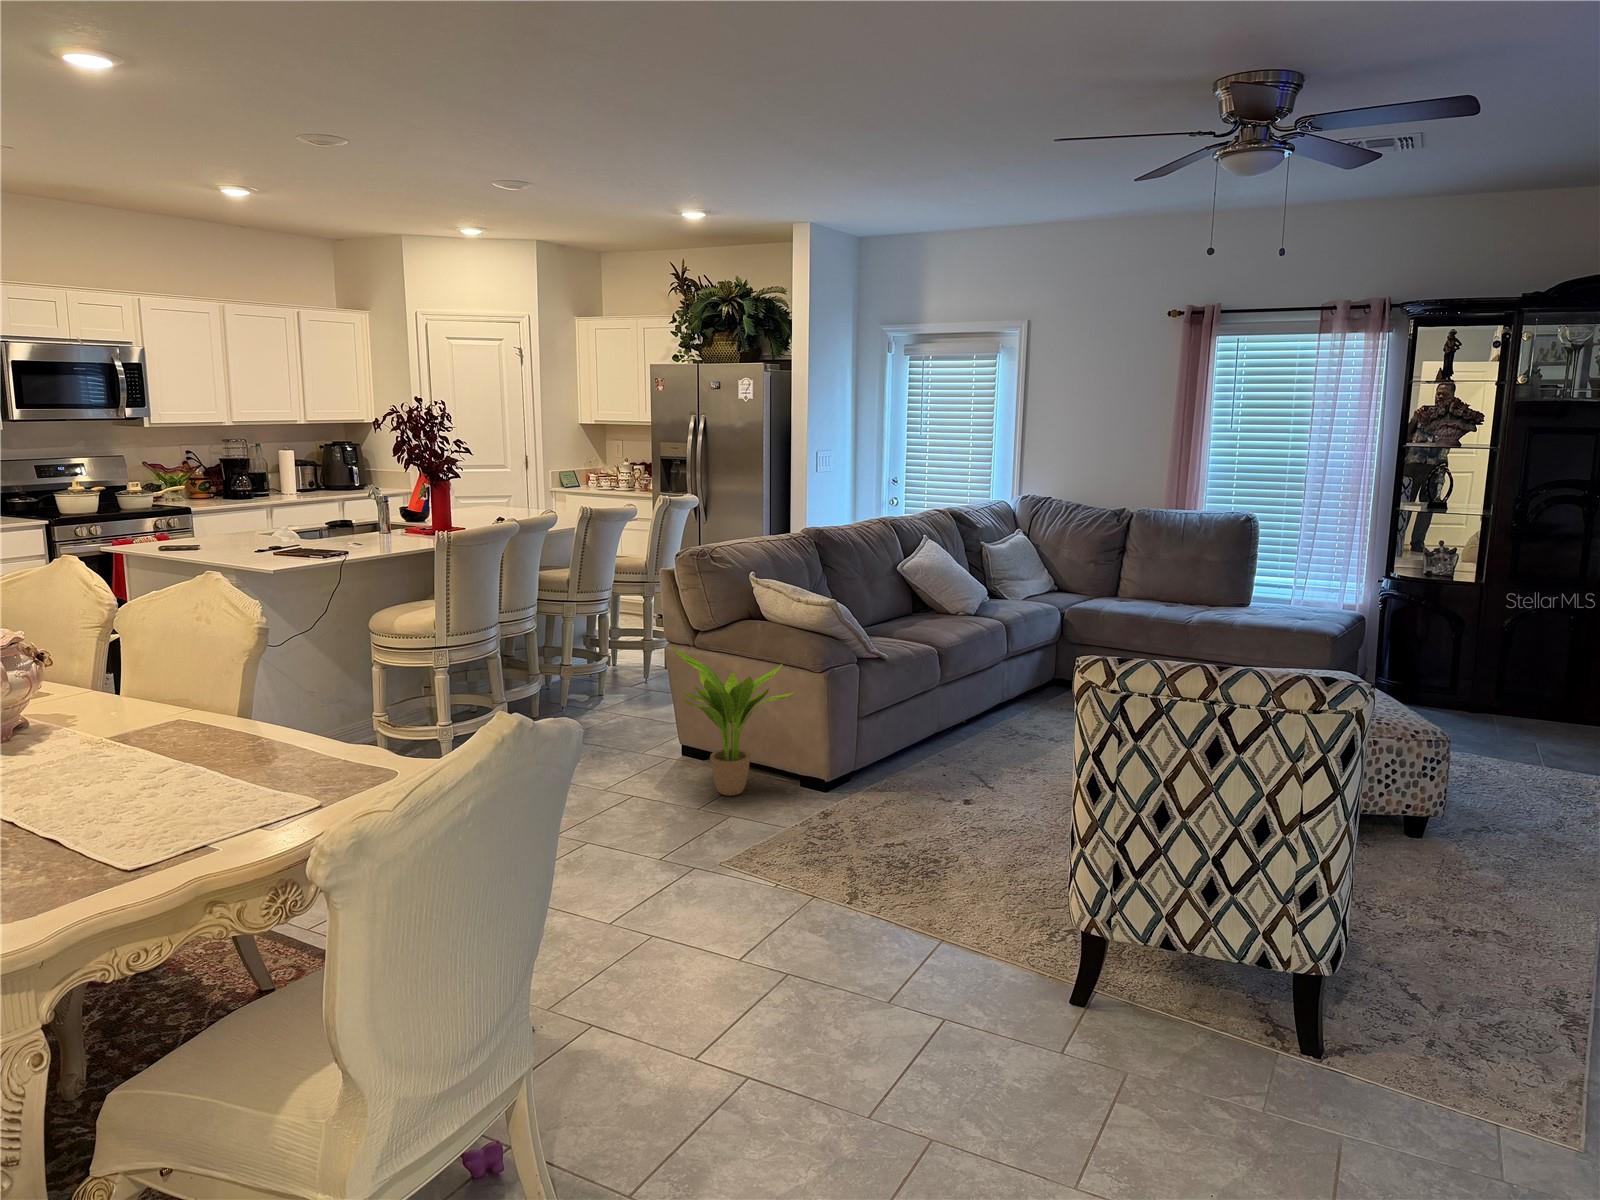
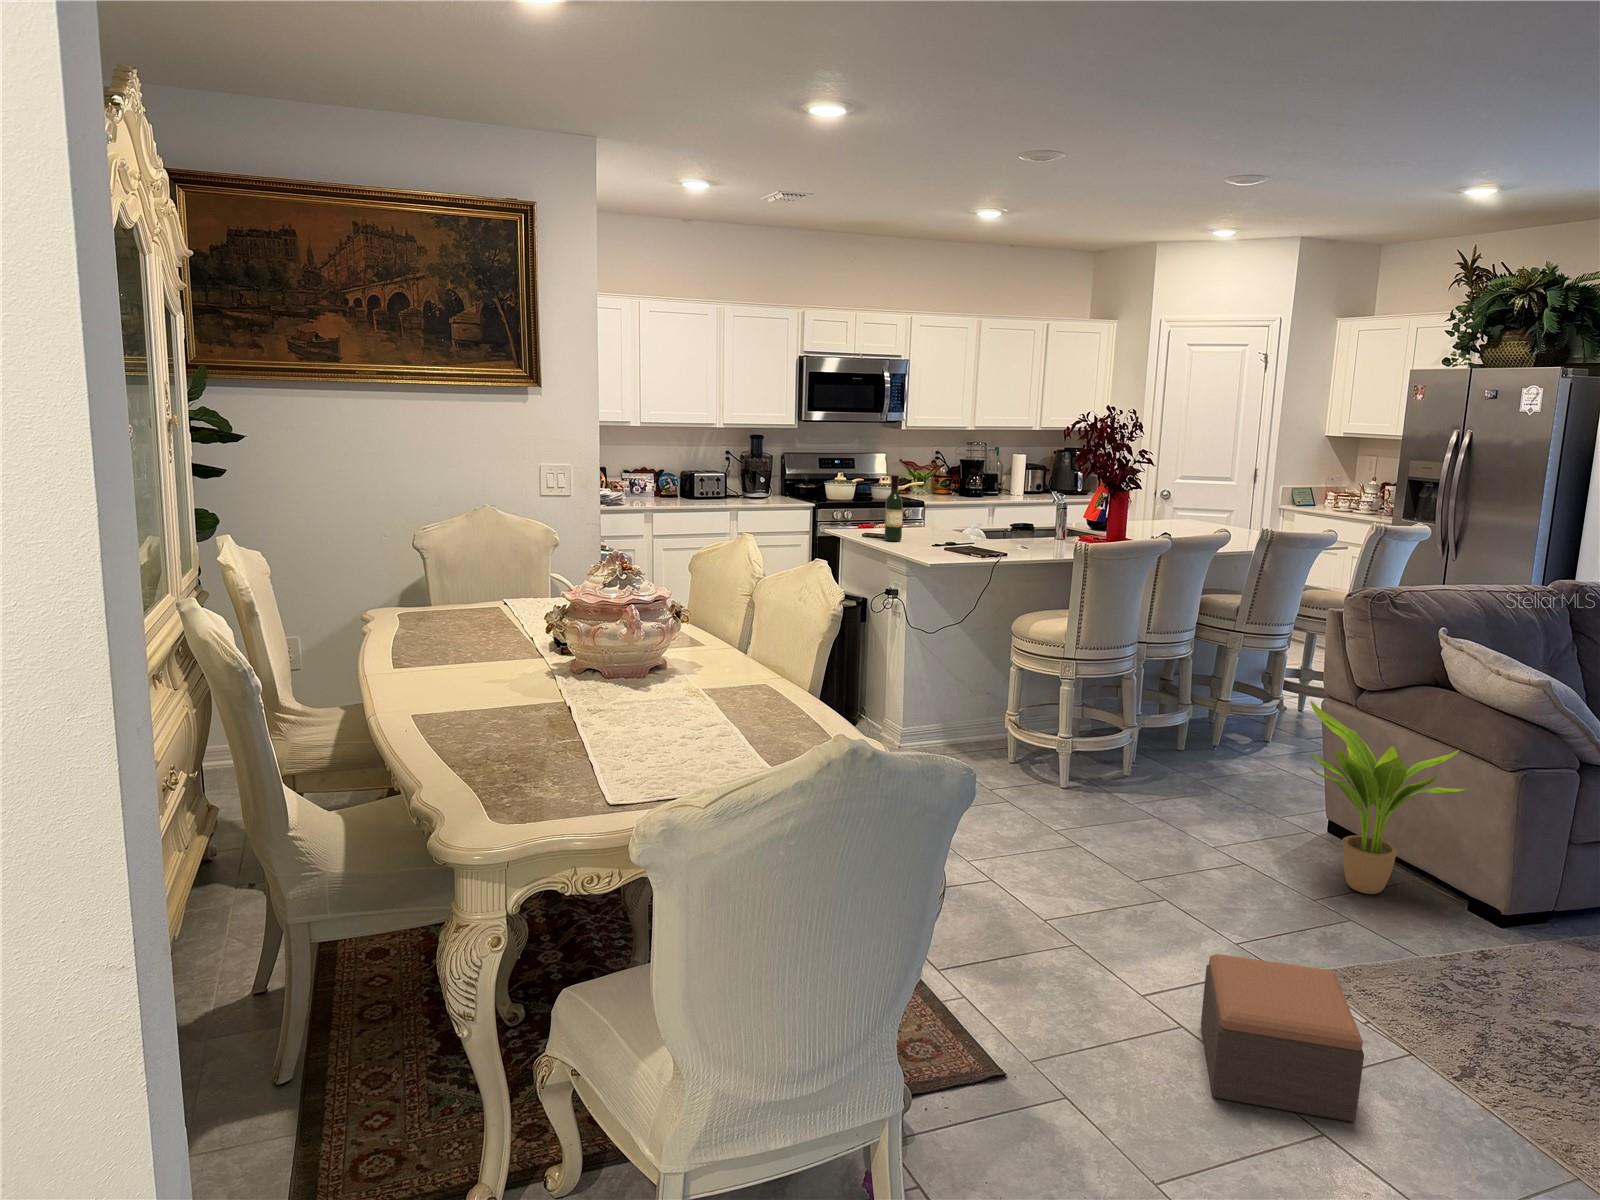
wine bottle: none [191,474,216,550] -> present [884,475,903,541]
footstool: none [670,849,806,979] -> present [1201,954,1364,1122]

